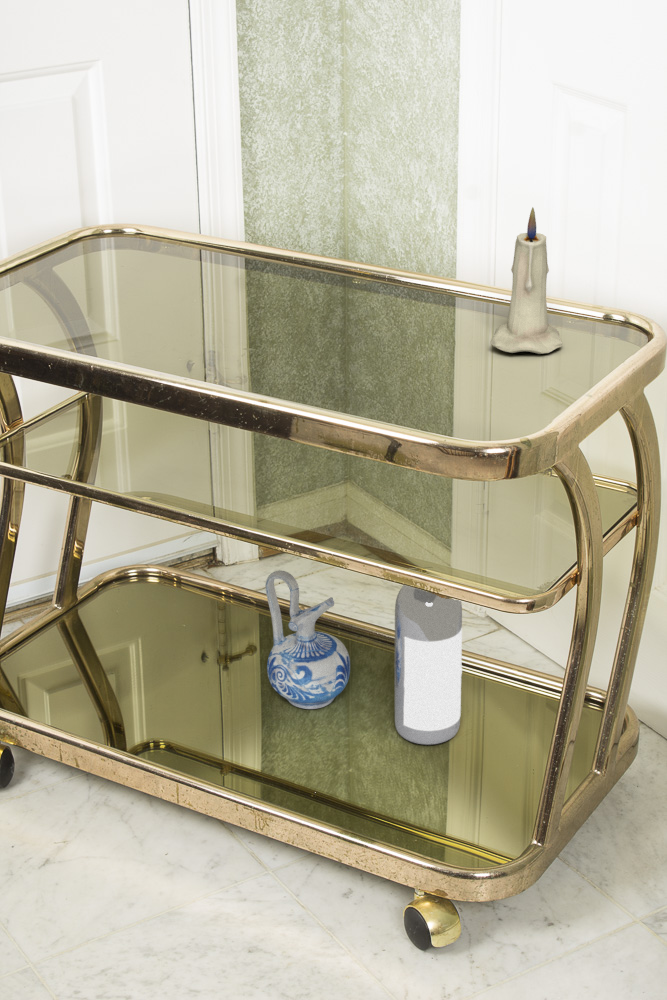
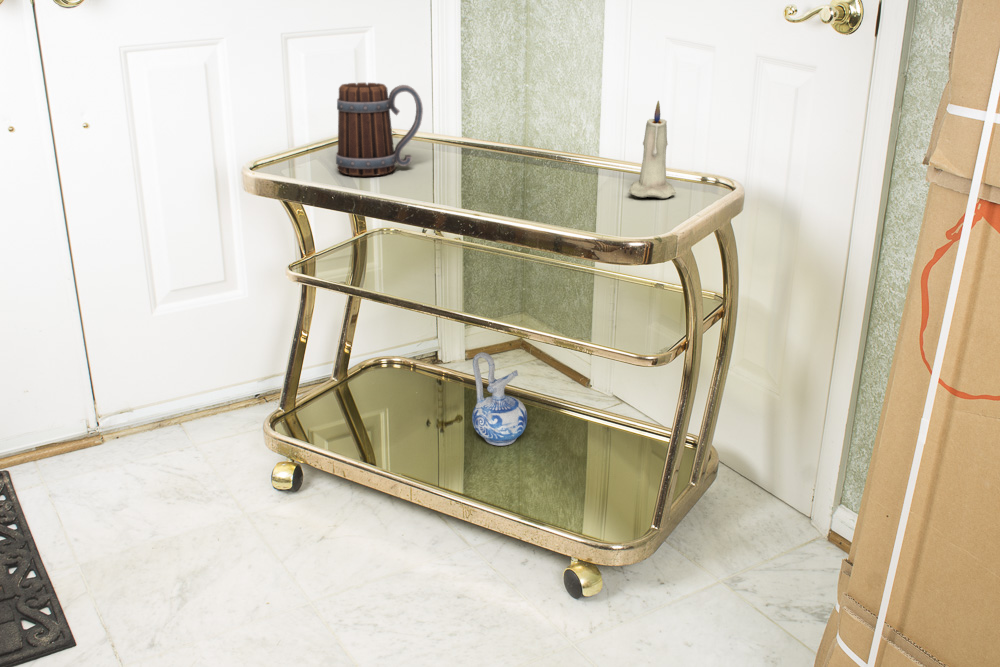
beer mug: none [48,176,178,321] -> present [336,83,423,176]
wine bottle: present [395,585,462,745] -> none [557,309,603,468]

